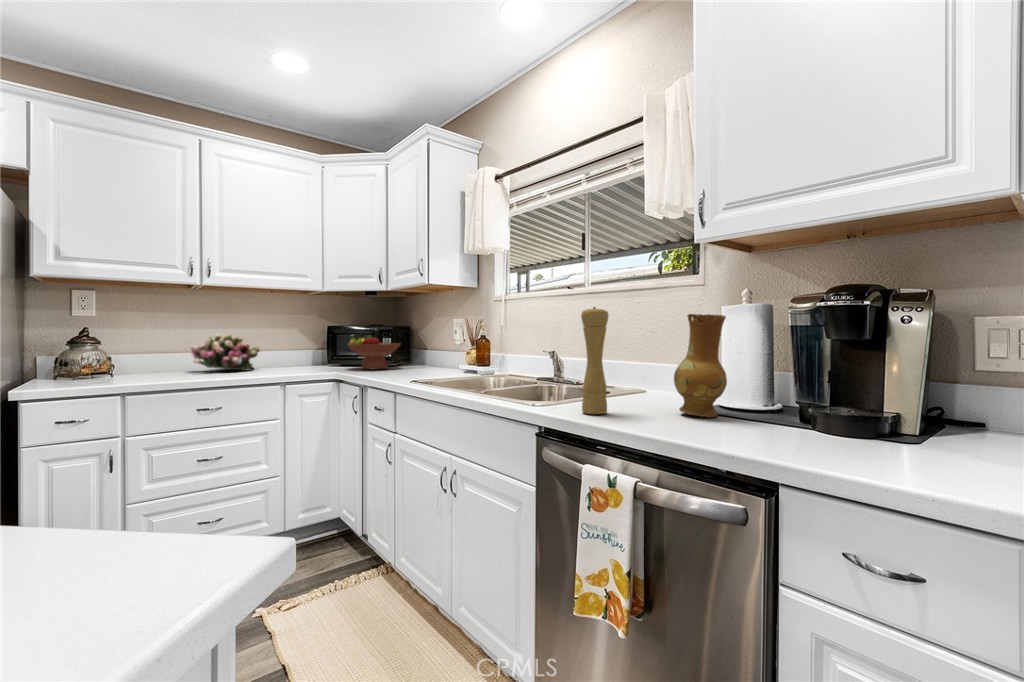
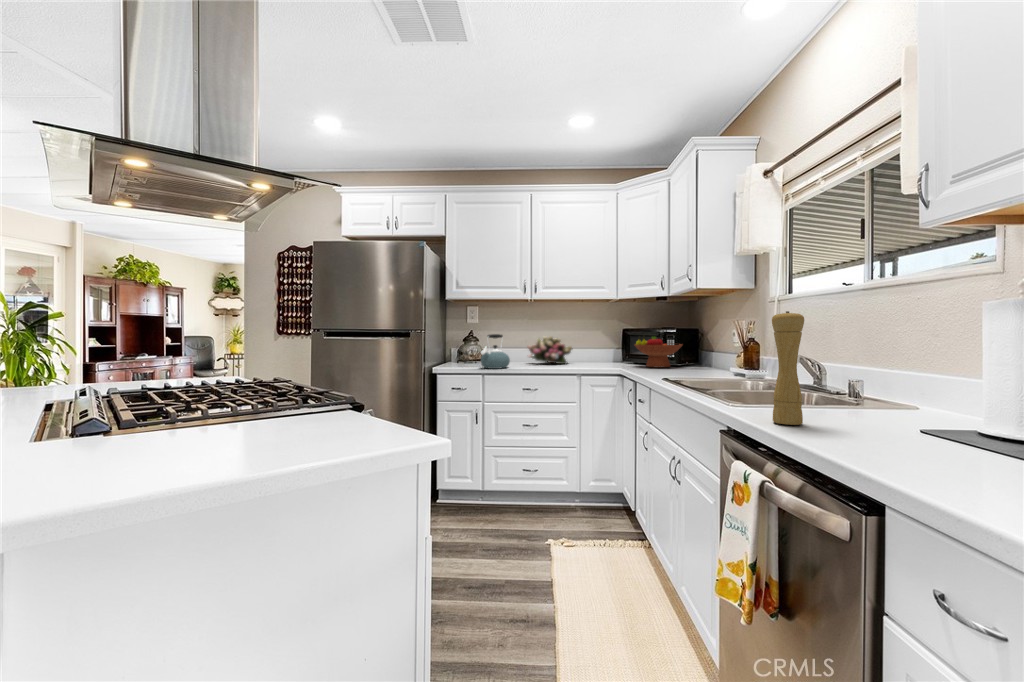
ceramic jug: present [674,314,727,418] -> none [890,315,974,446]
kettle: none [114,330,169,382] -> present [481,334,510,369]

